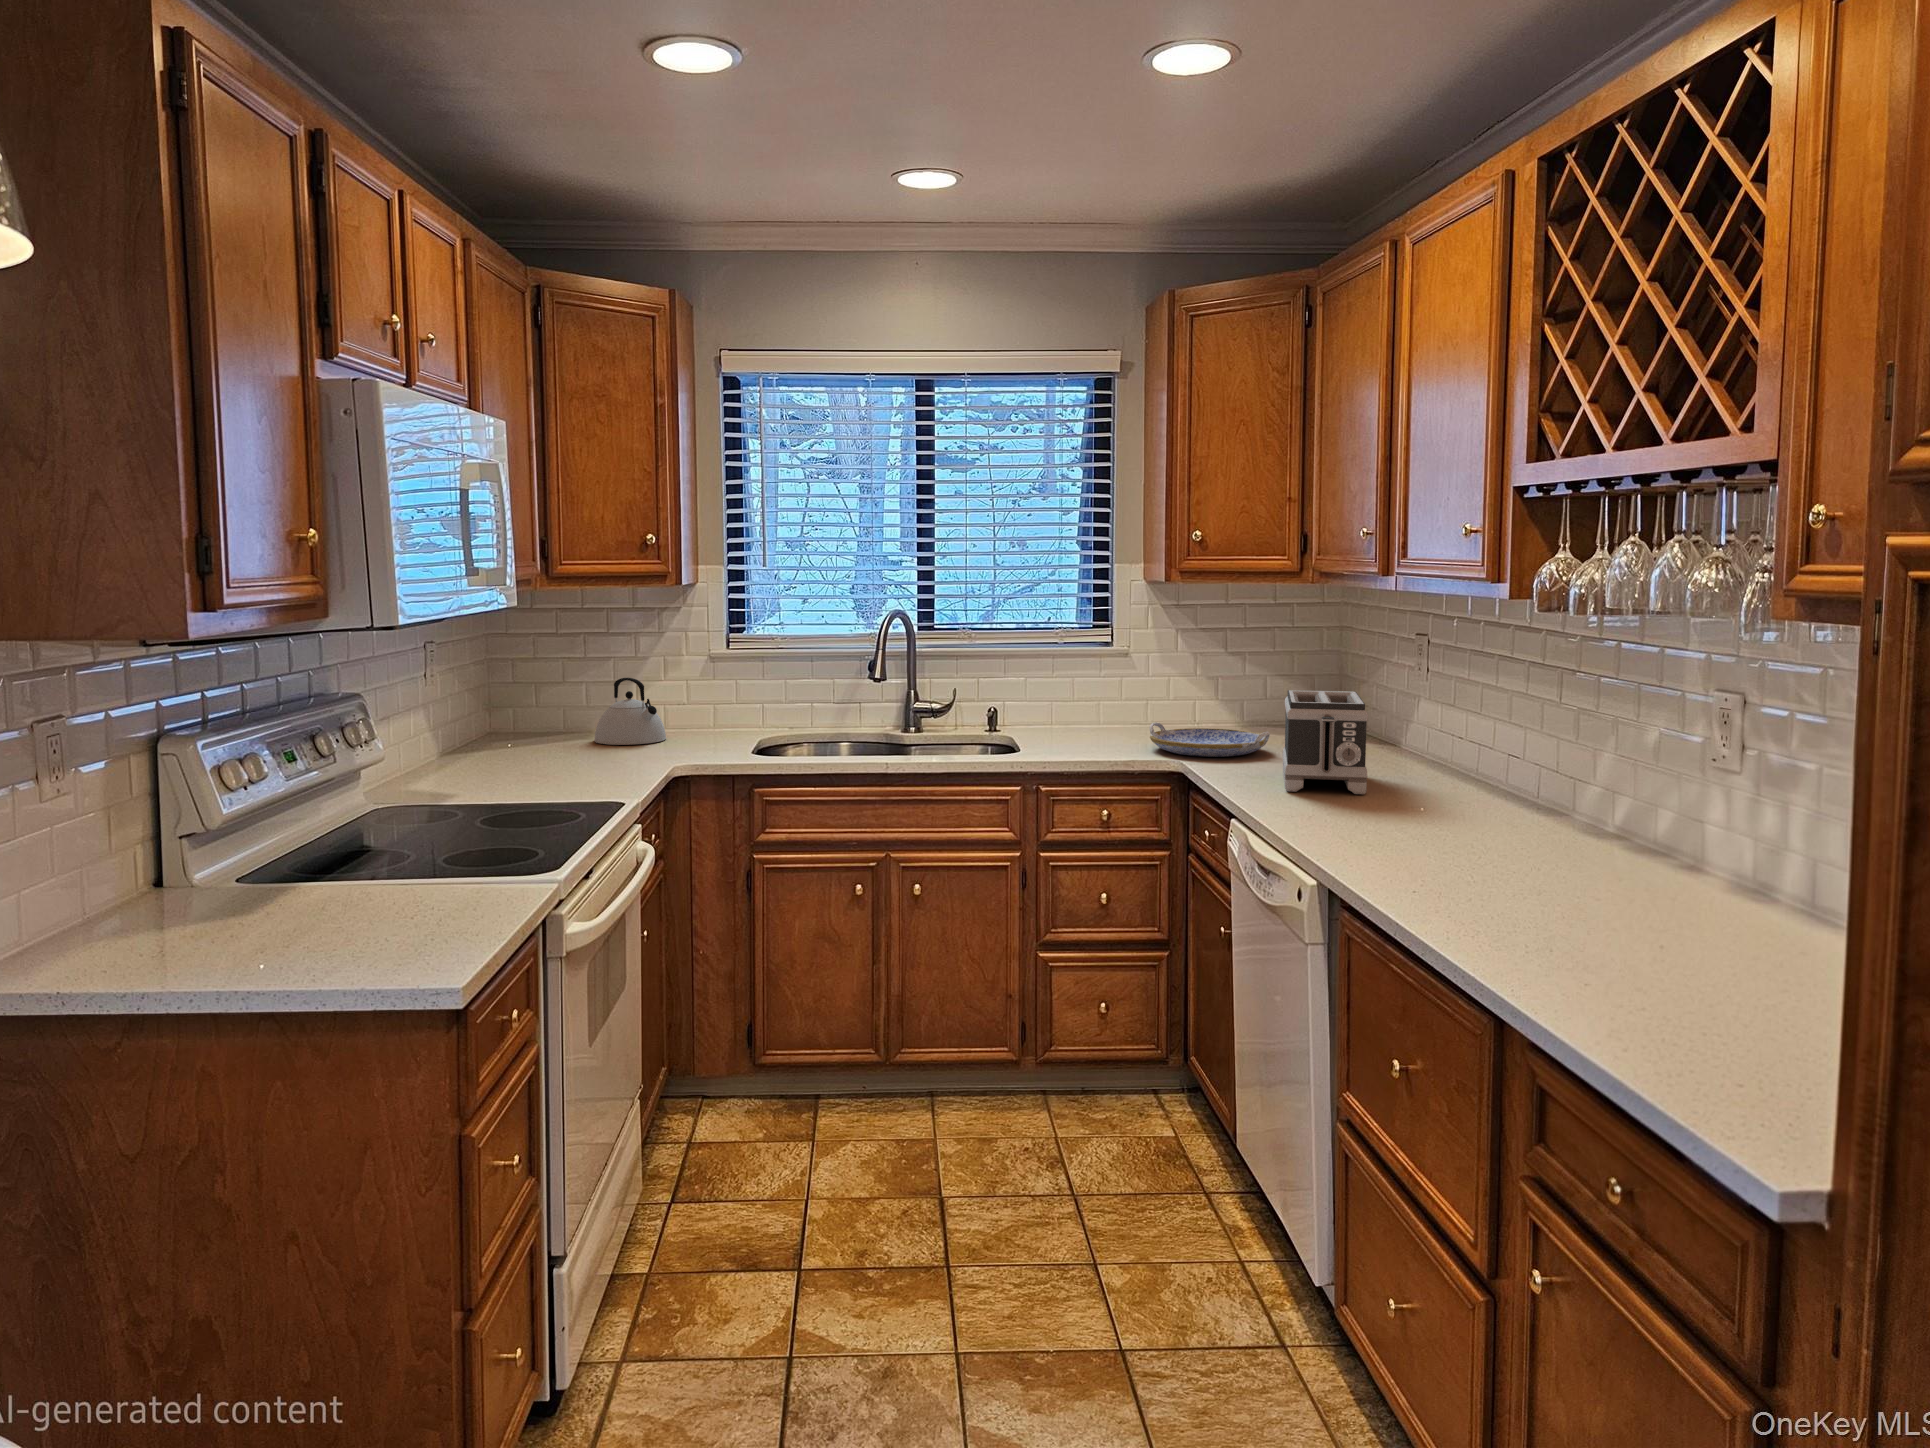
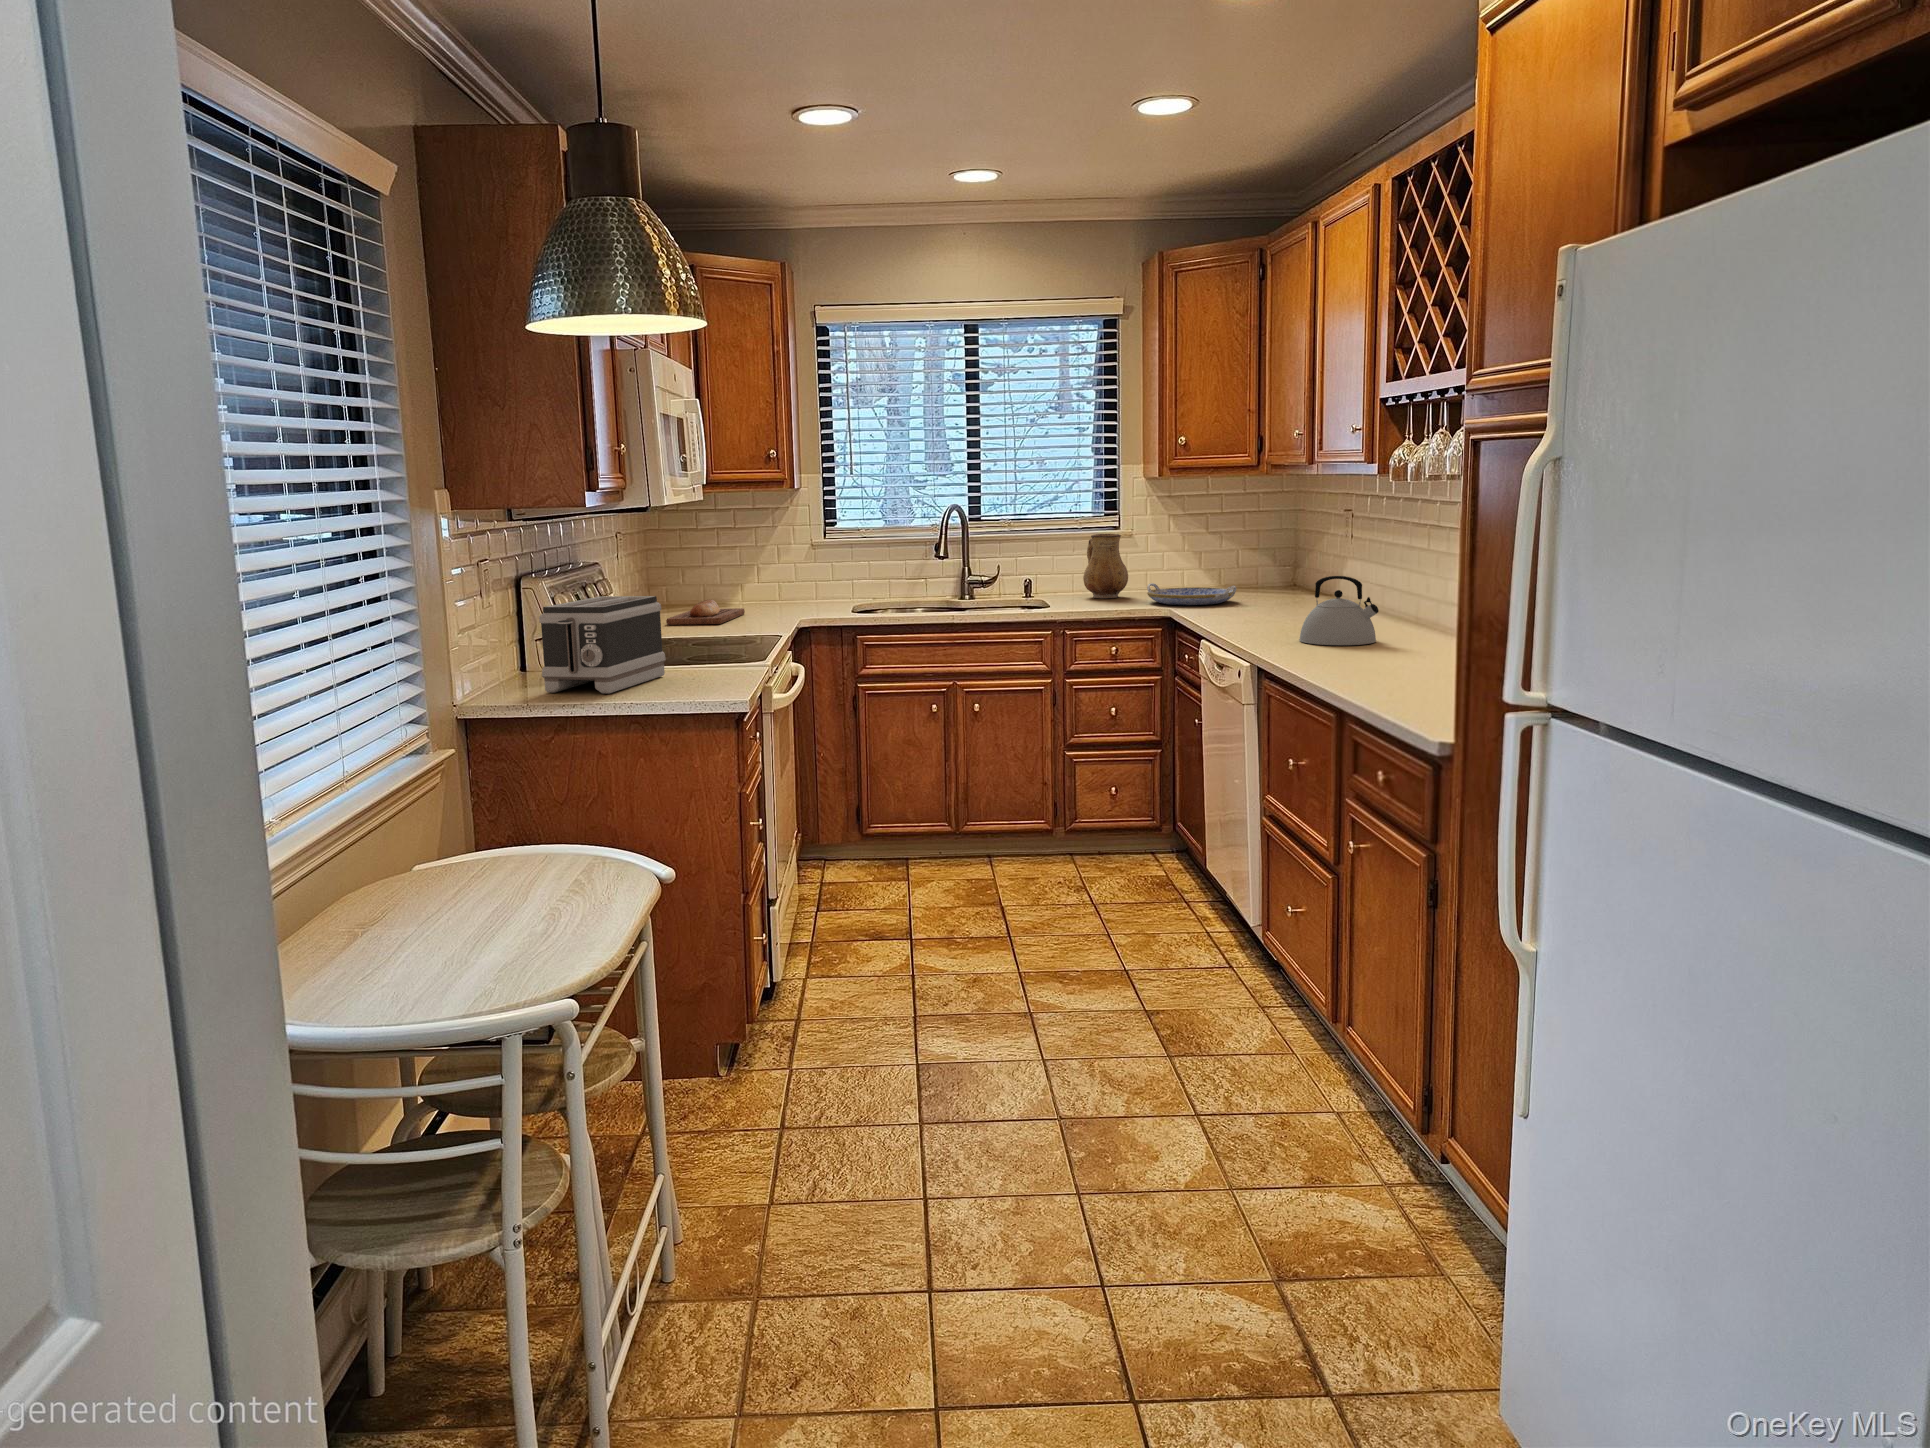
ceramic pitcher: none [1065,653,1124,739] -> present [1083,534,1128,598]
kettle: present [594,678,666,745] -> present [1299,576,1379,645]
toaster: present [1283,690,1368,794] -> present [539,596,666,694]
bread loaf: none [484,735,606,775] -> present [666,600,745,625]

